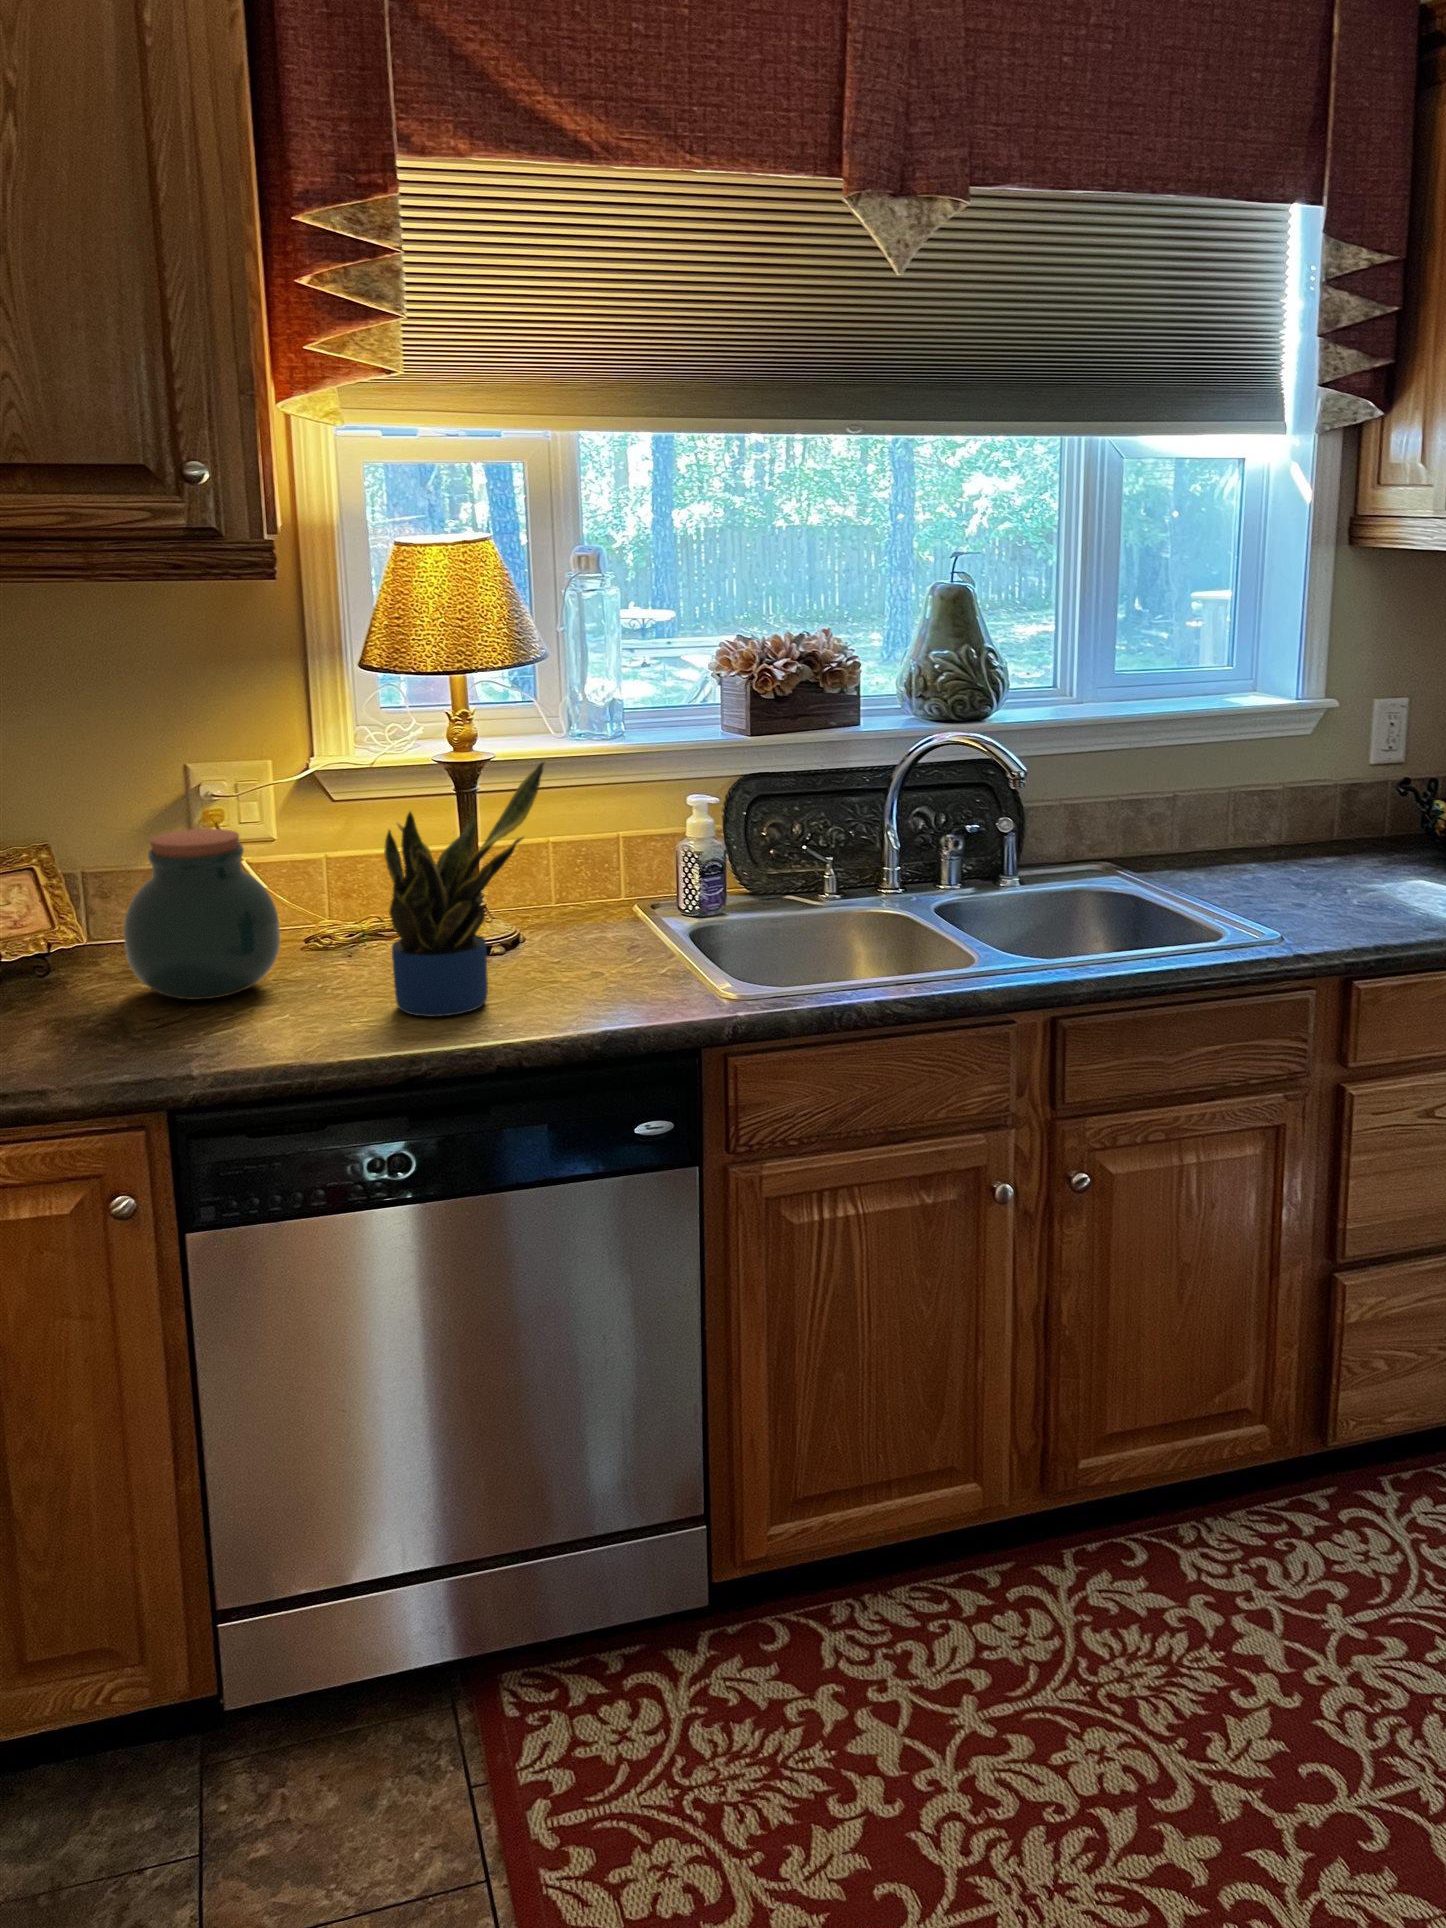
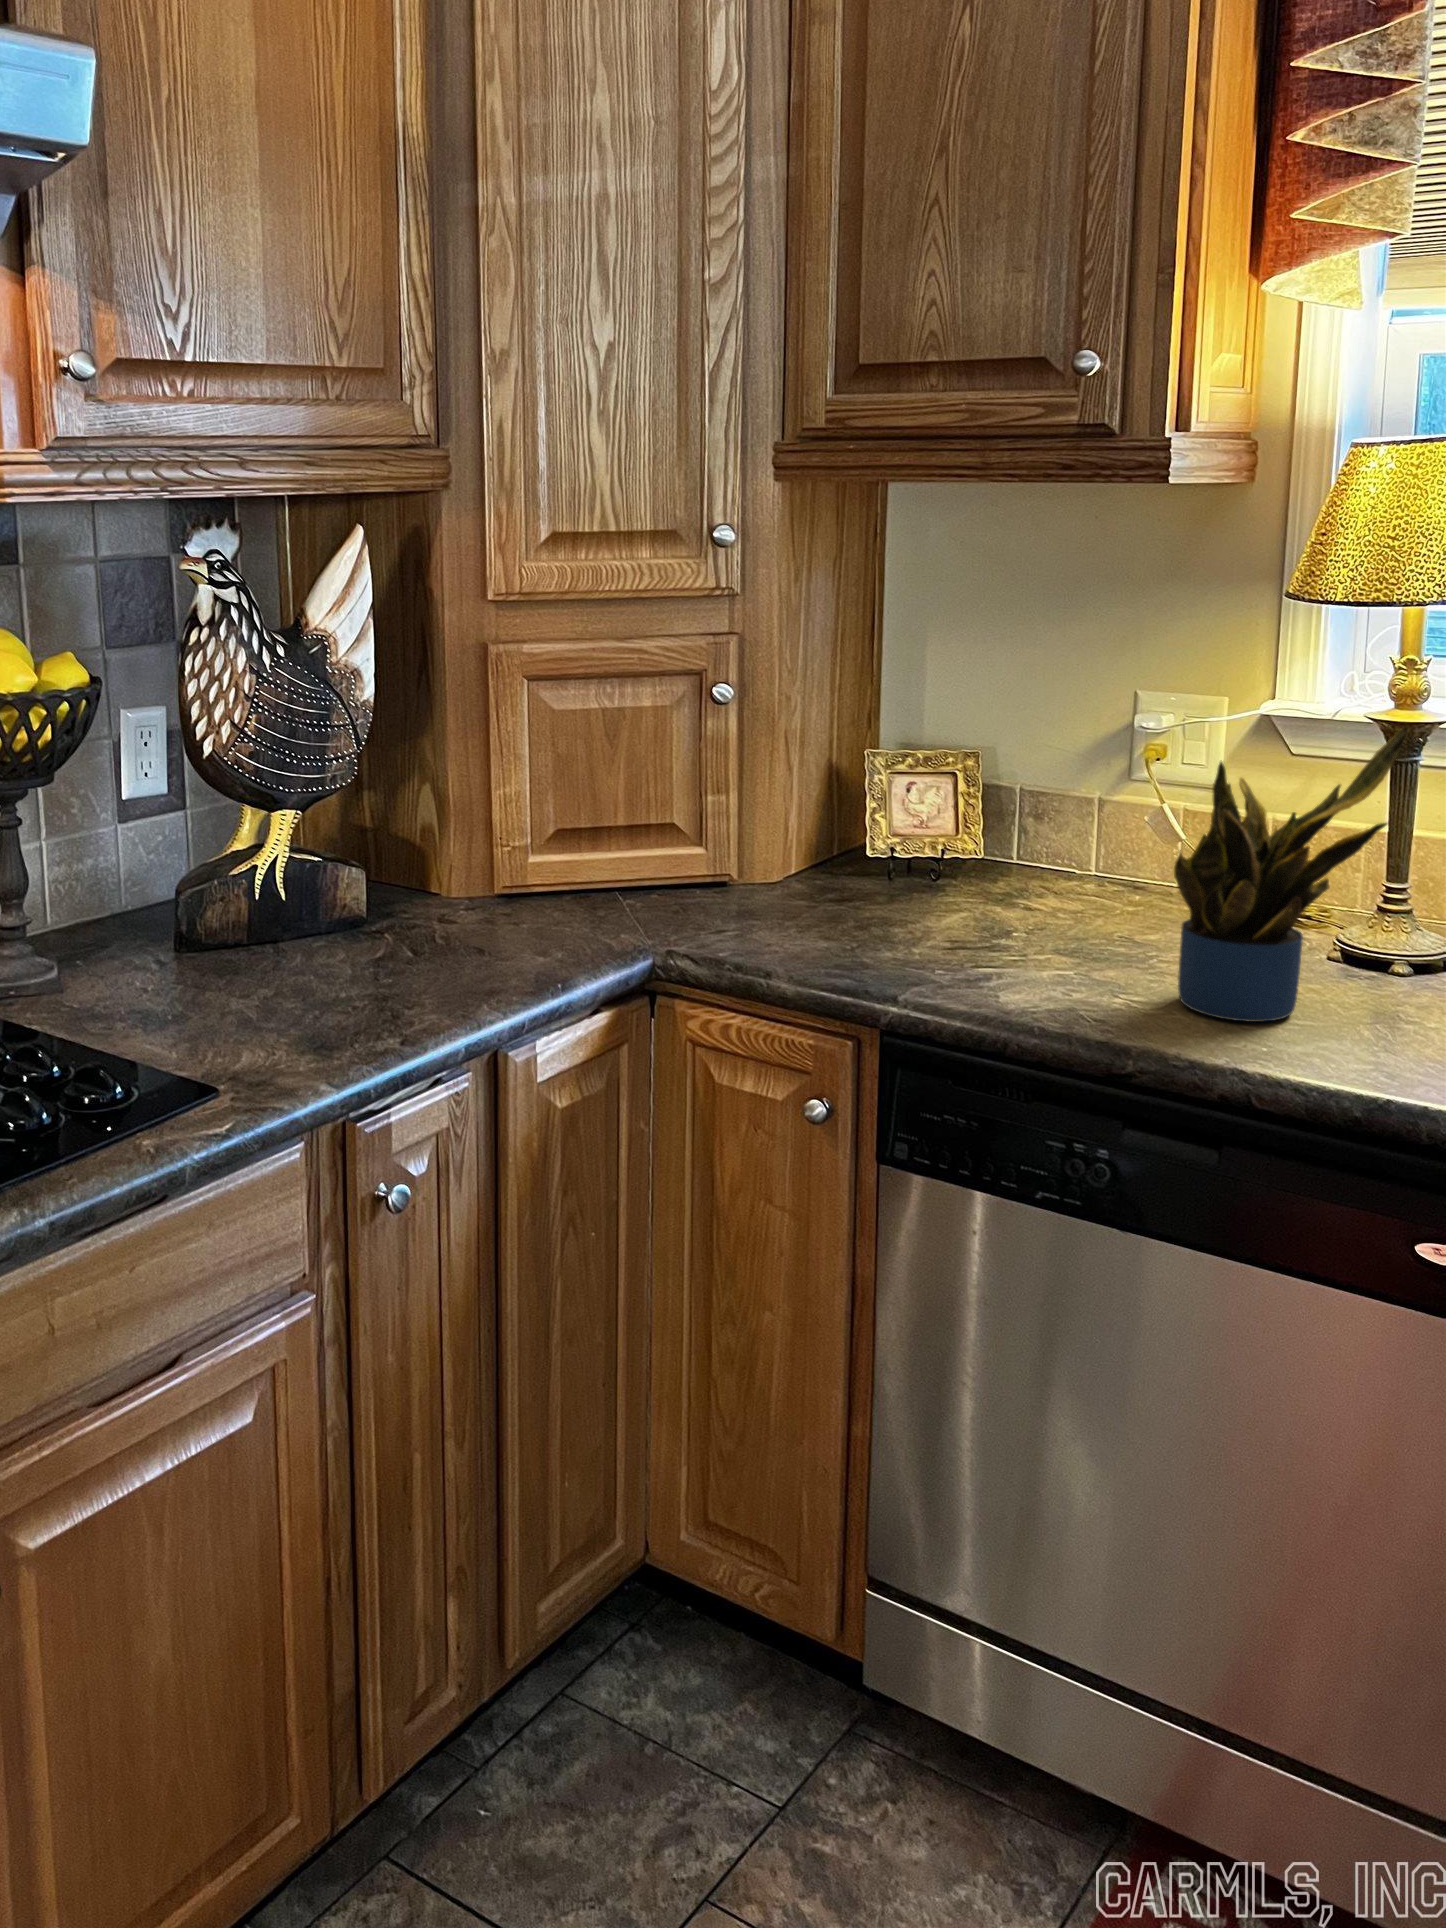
jar: present [124,829,280,999] -> none [966,751,1129,935]

